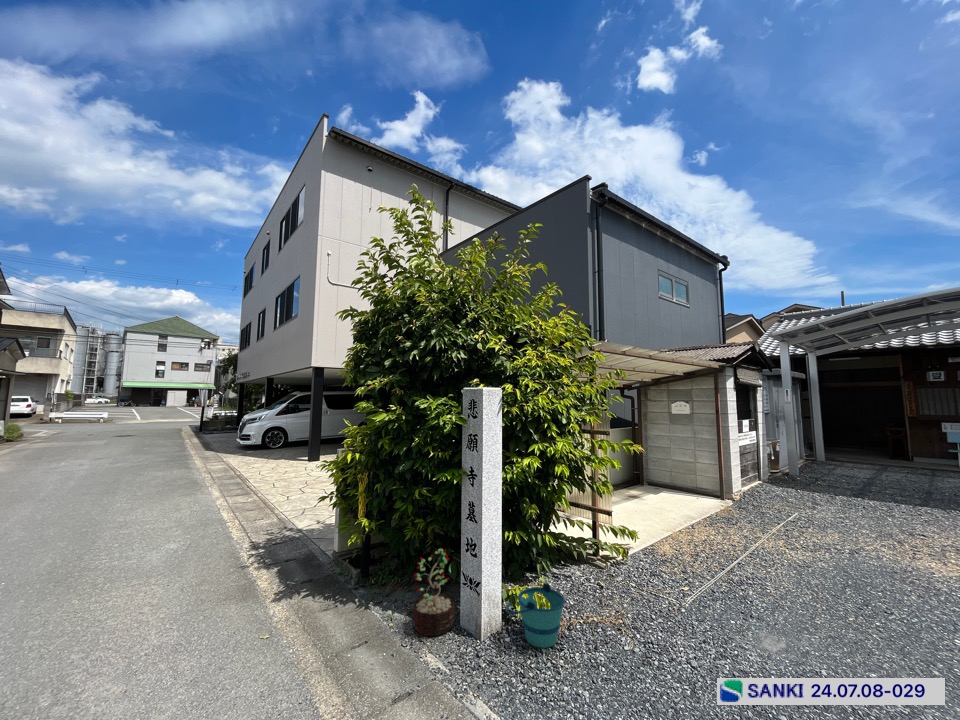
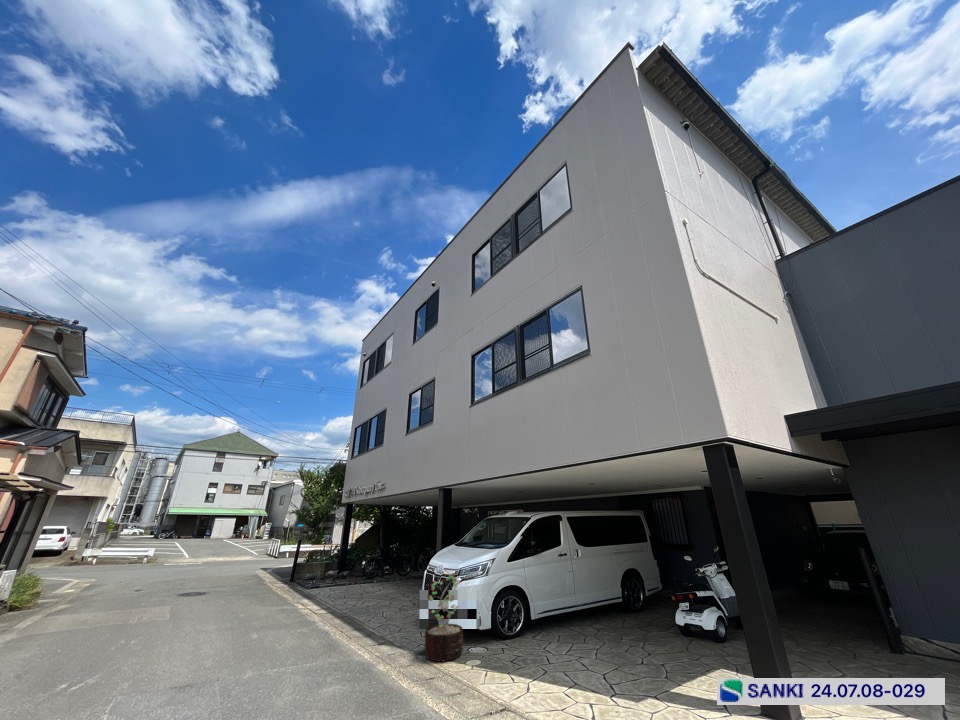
bucket: present [506,583,565,648] -> none [510,604,564,667]

